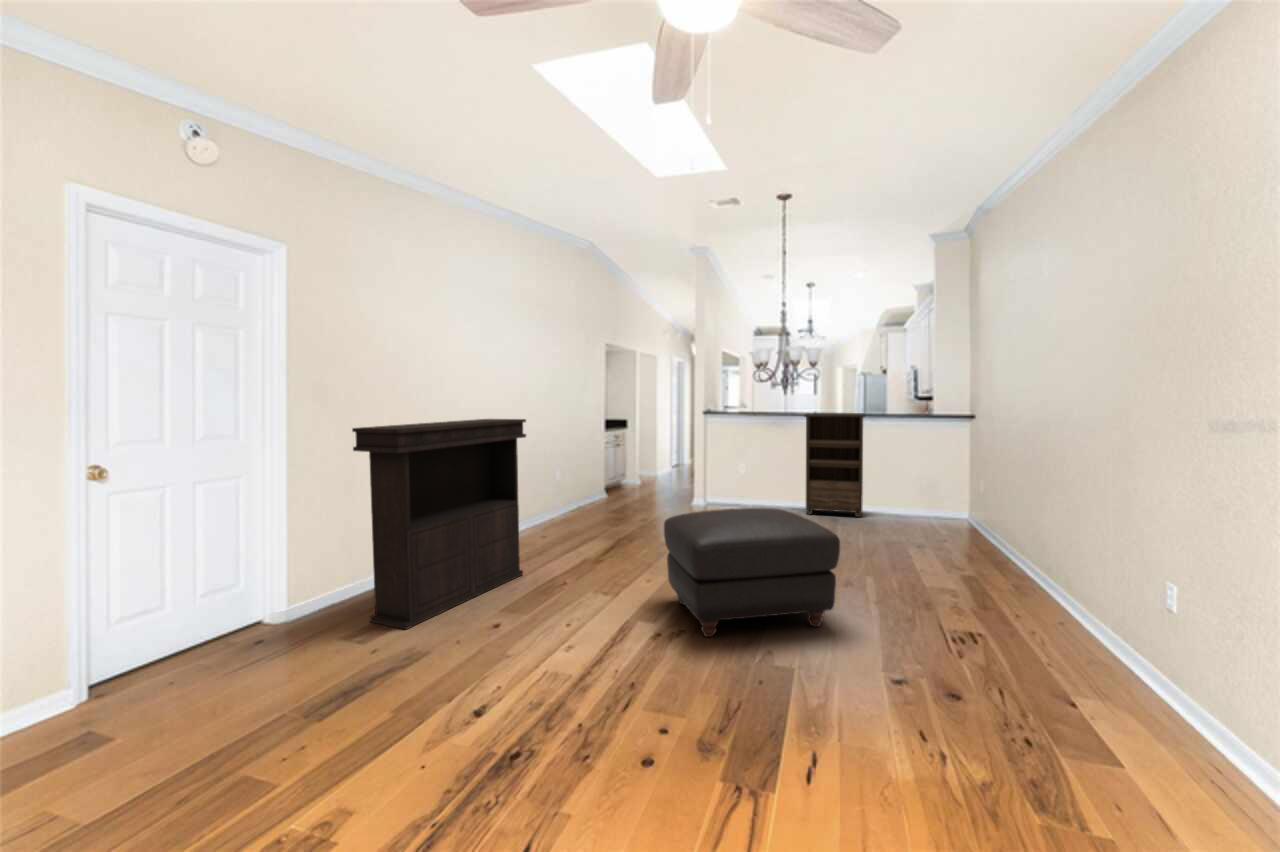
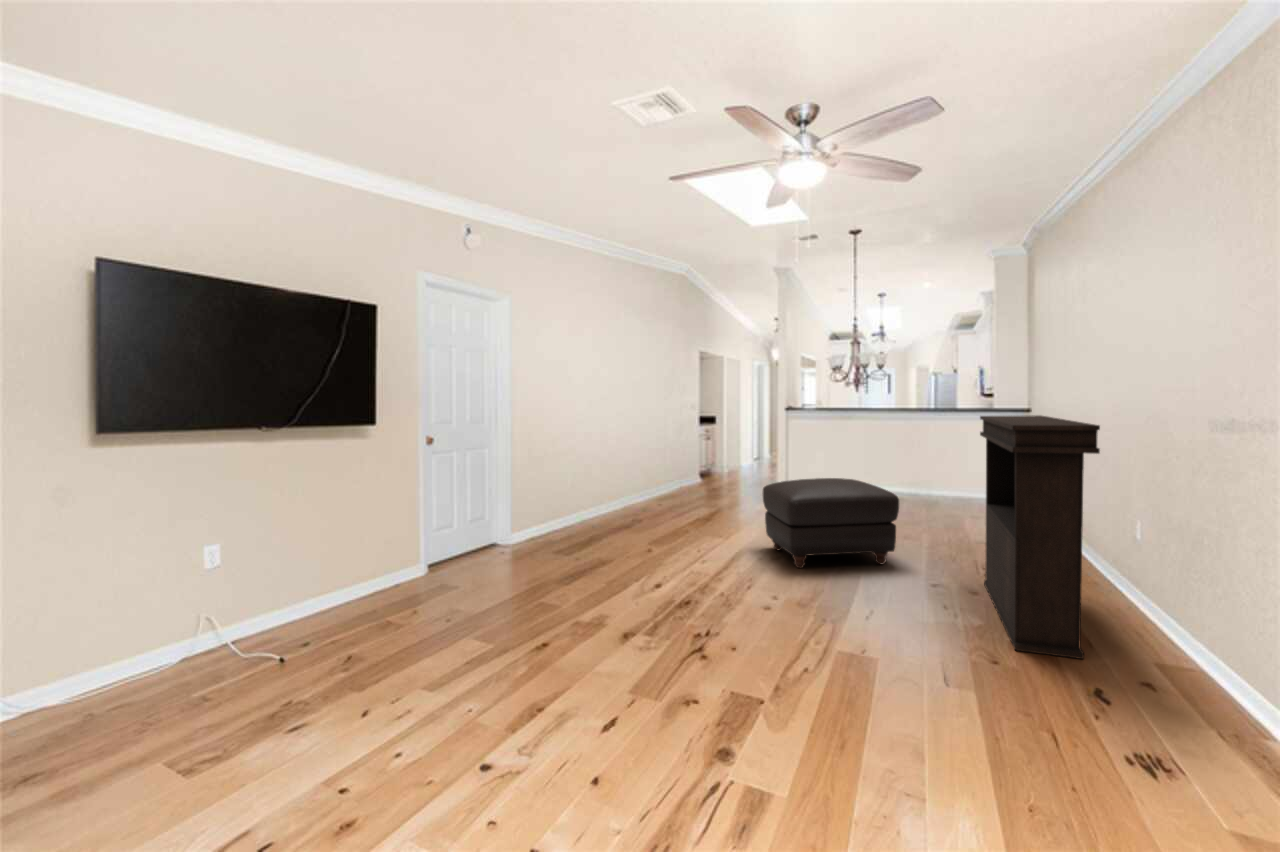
bookshelf: present [804,413,865,517] -> none [874,409,929,498]
console table: present [352,419,526,629] -> present [980,415,1100,659]

